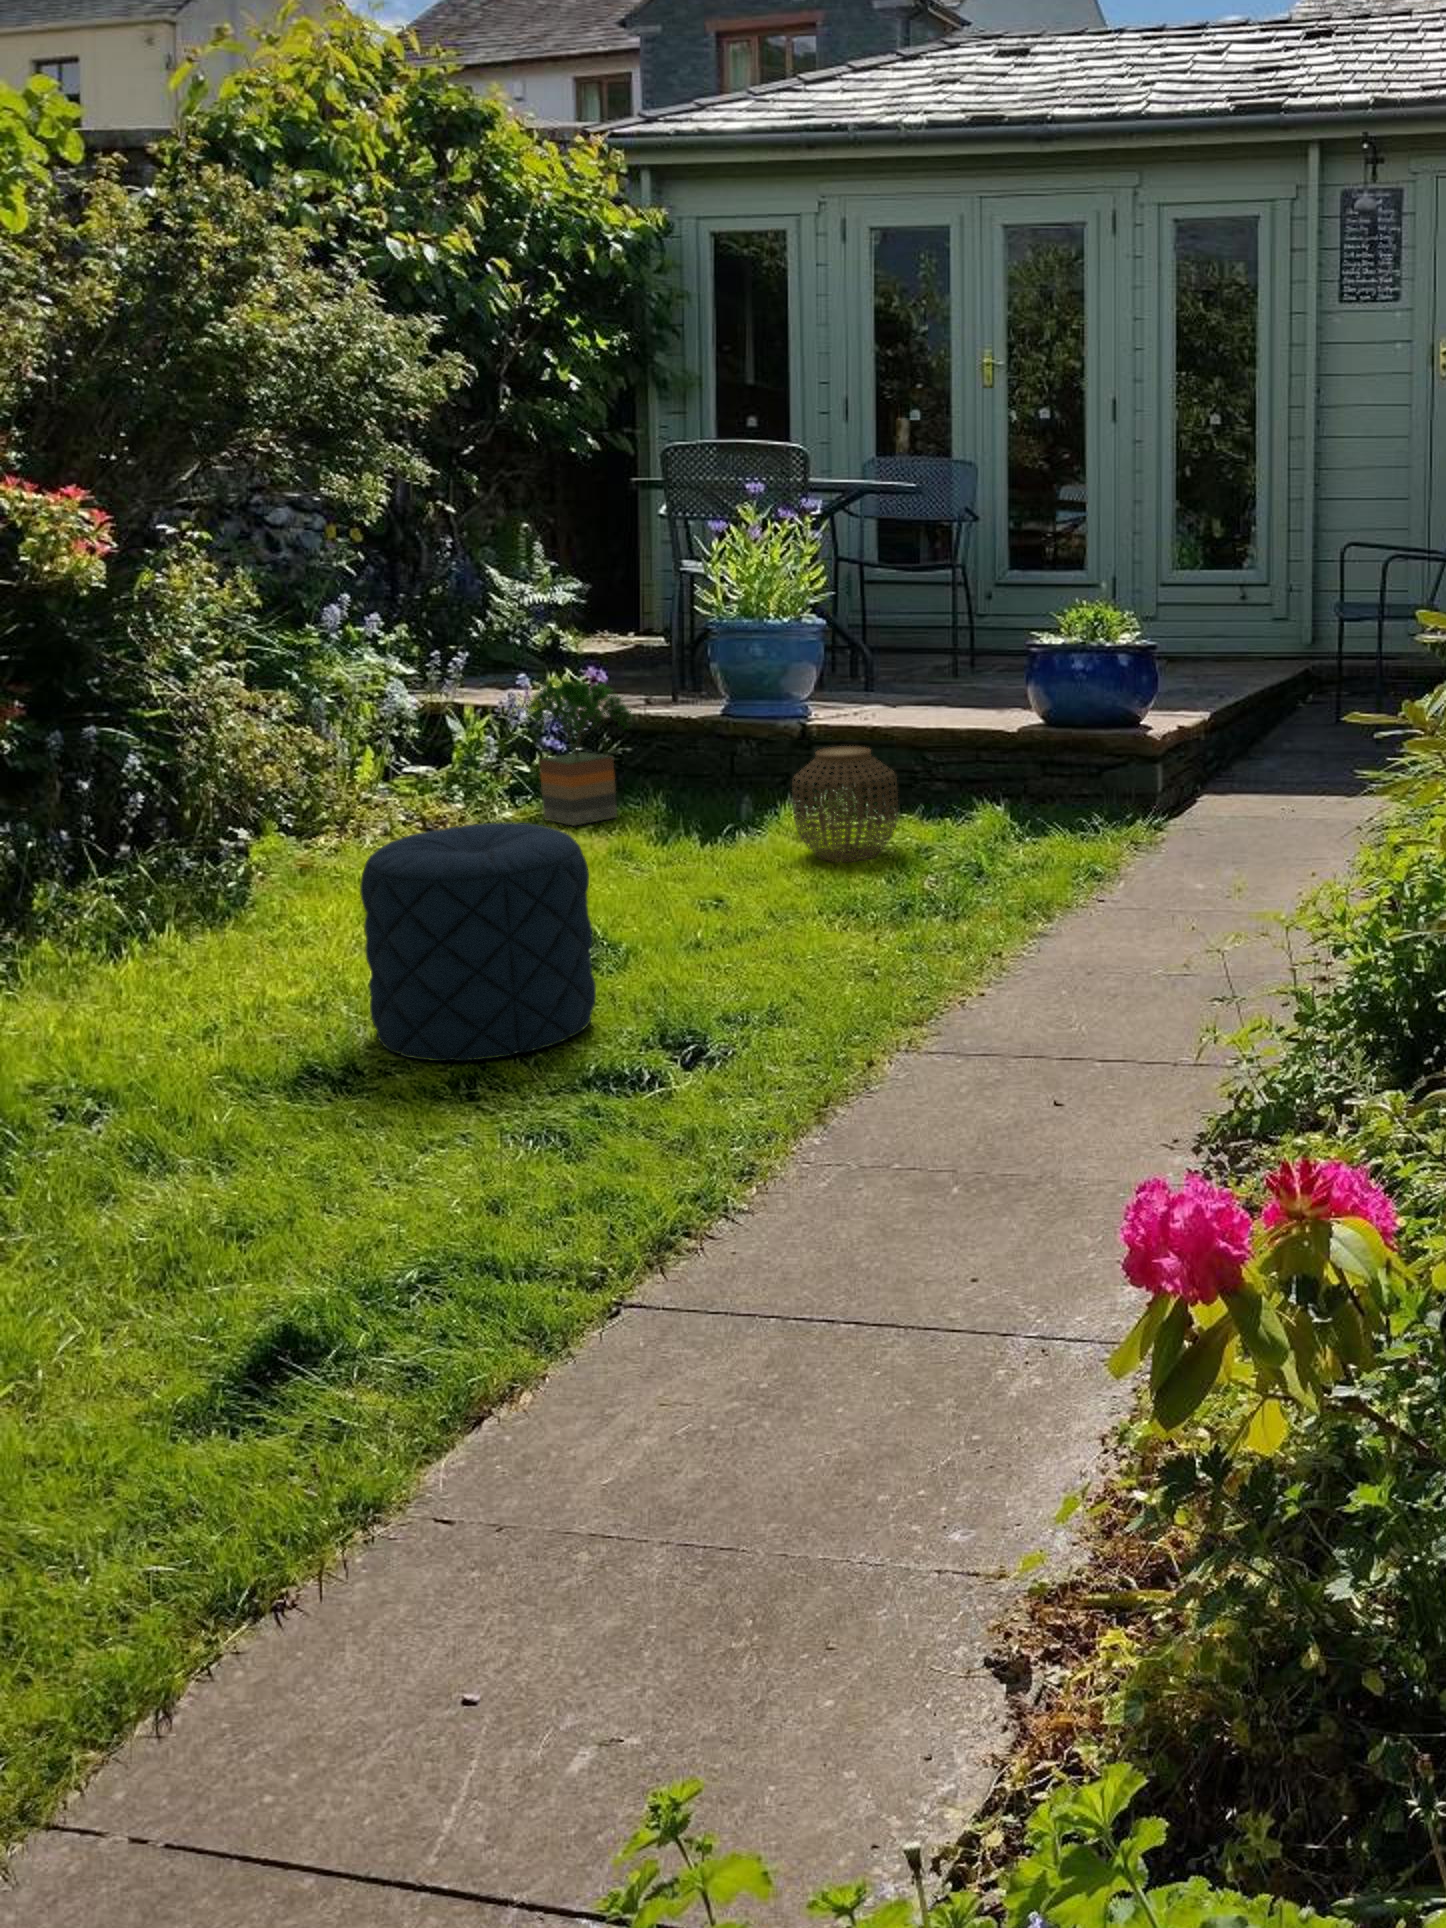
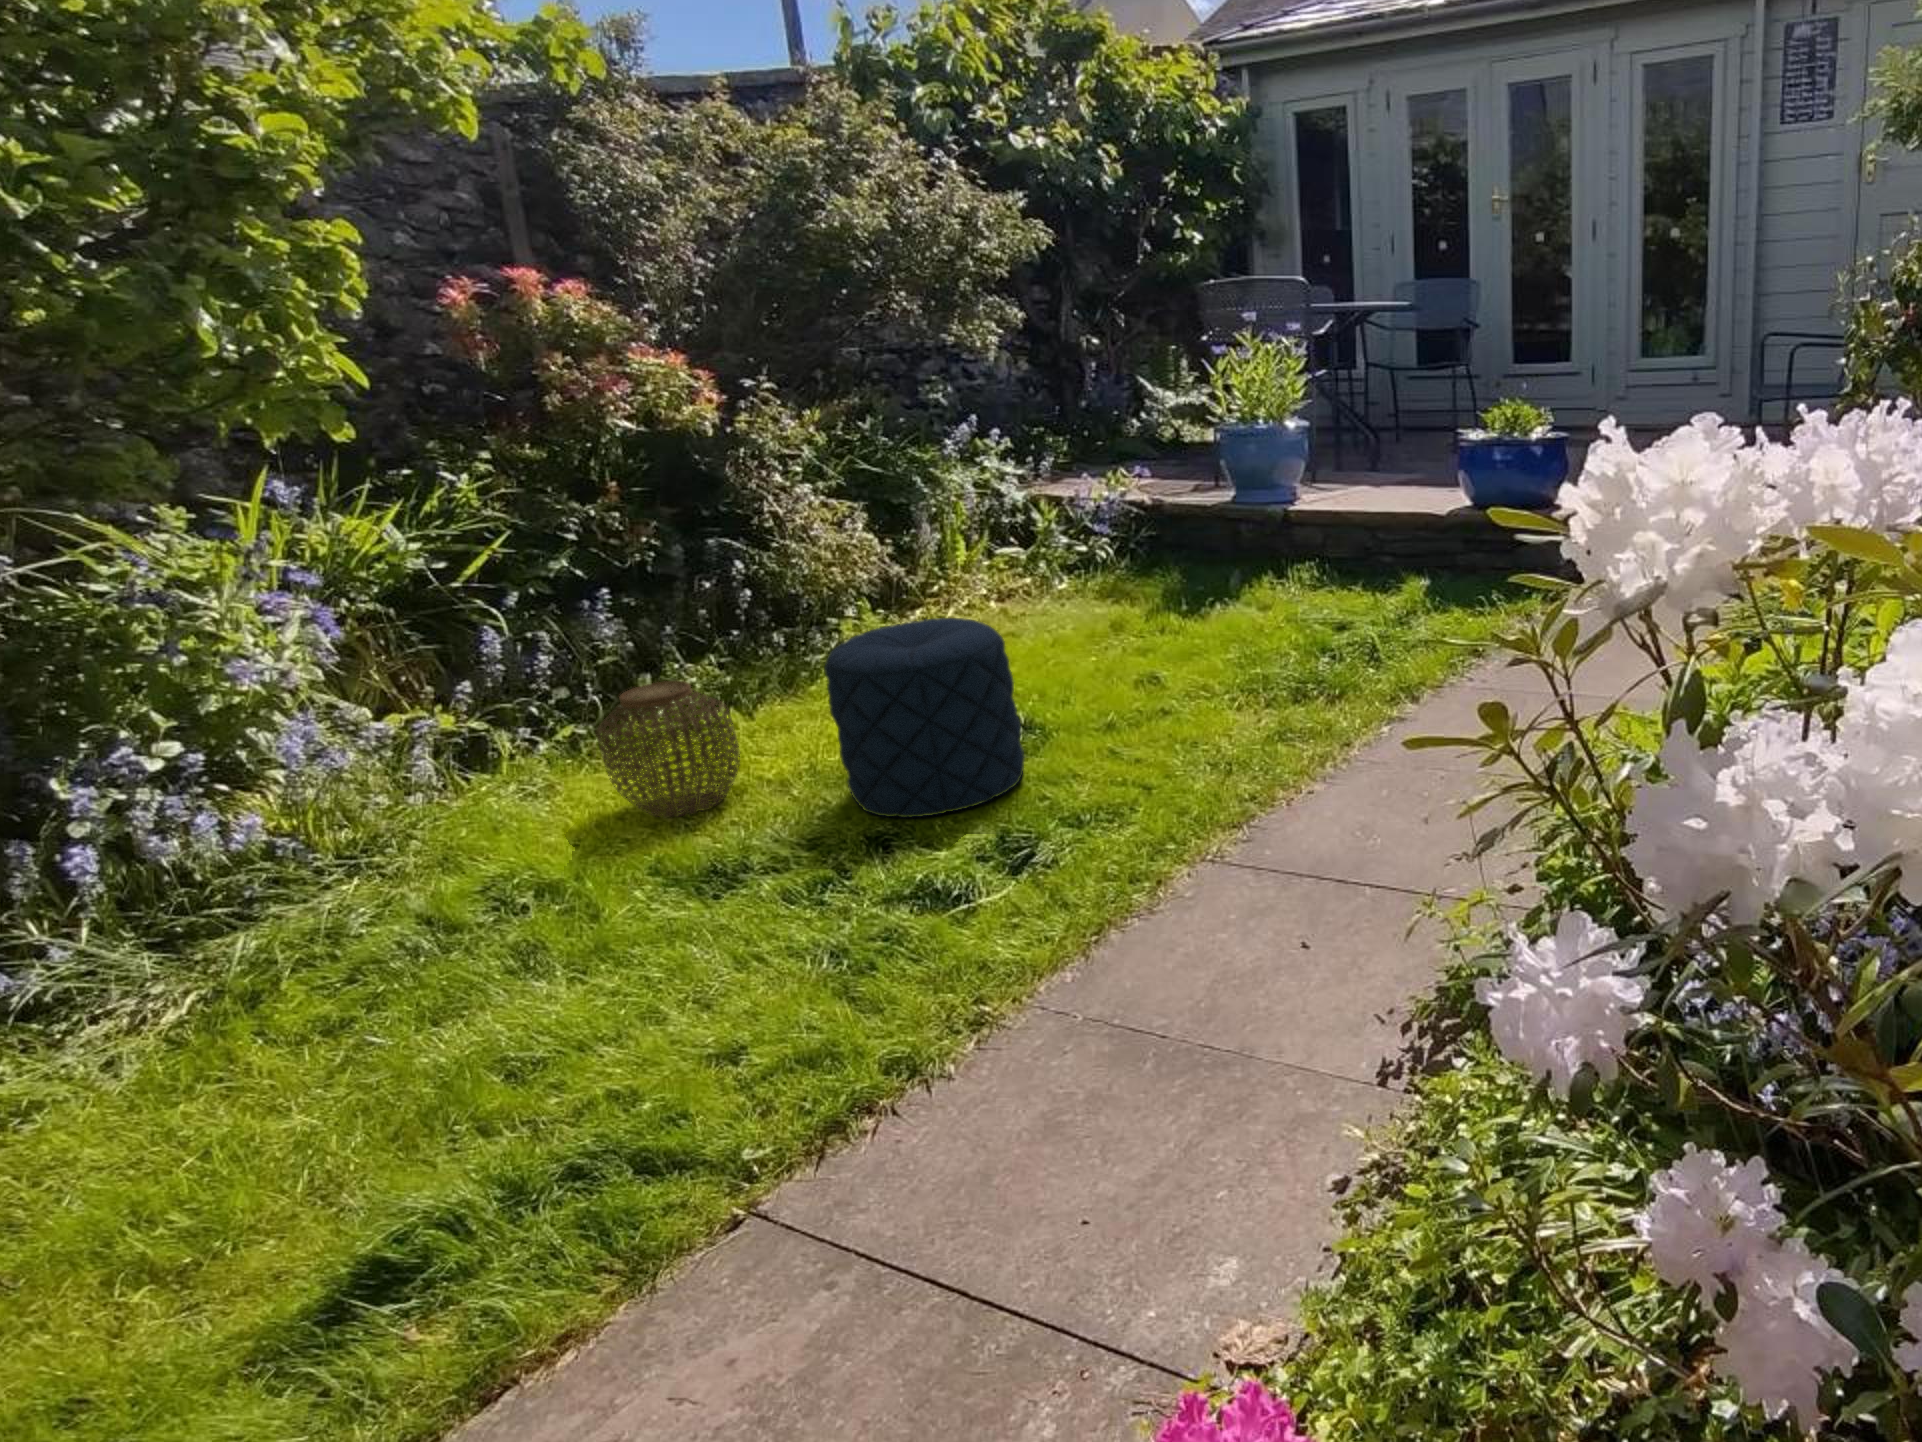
potted tree: present [526,682,633,826] -> none [1072,479,1156,594]
woven basket: present [792,746,898,862] -> present [596,681,740,817]

